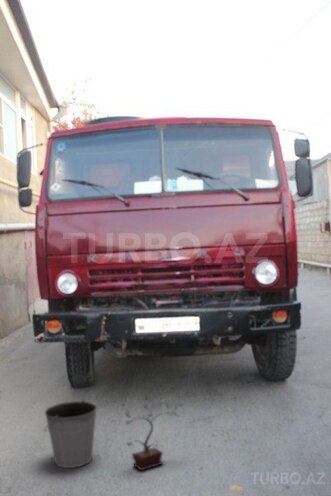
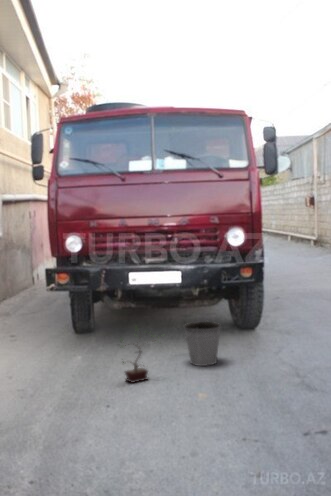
bucket: present [45,399,97,468] -> present [184,320,221,366]

